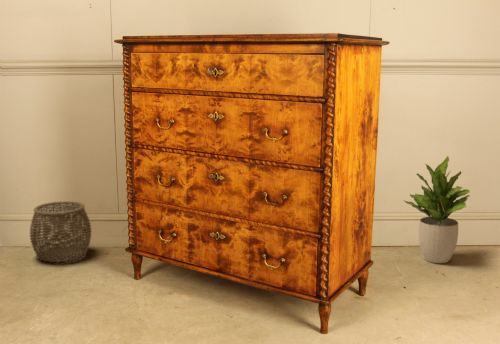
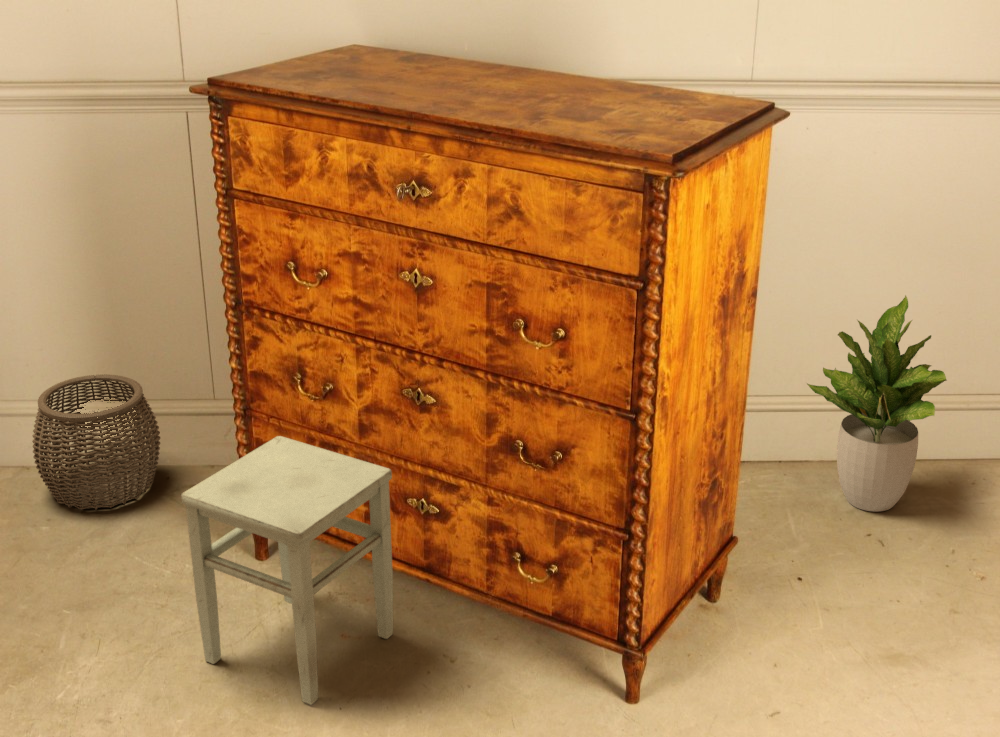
stool: none [99,207,203,332] -> present [181,436,393,705]

